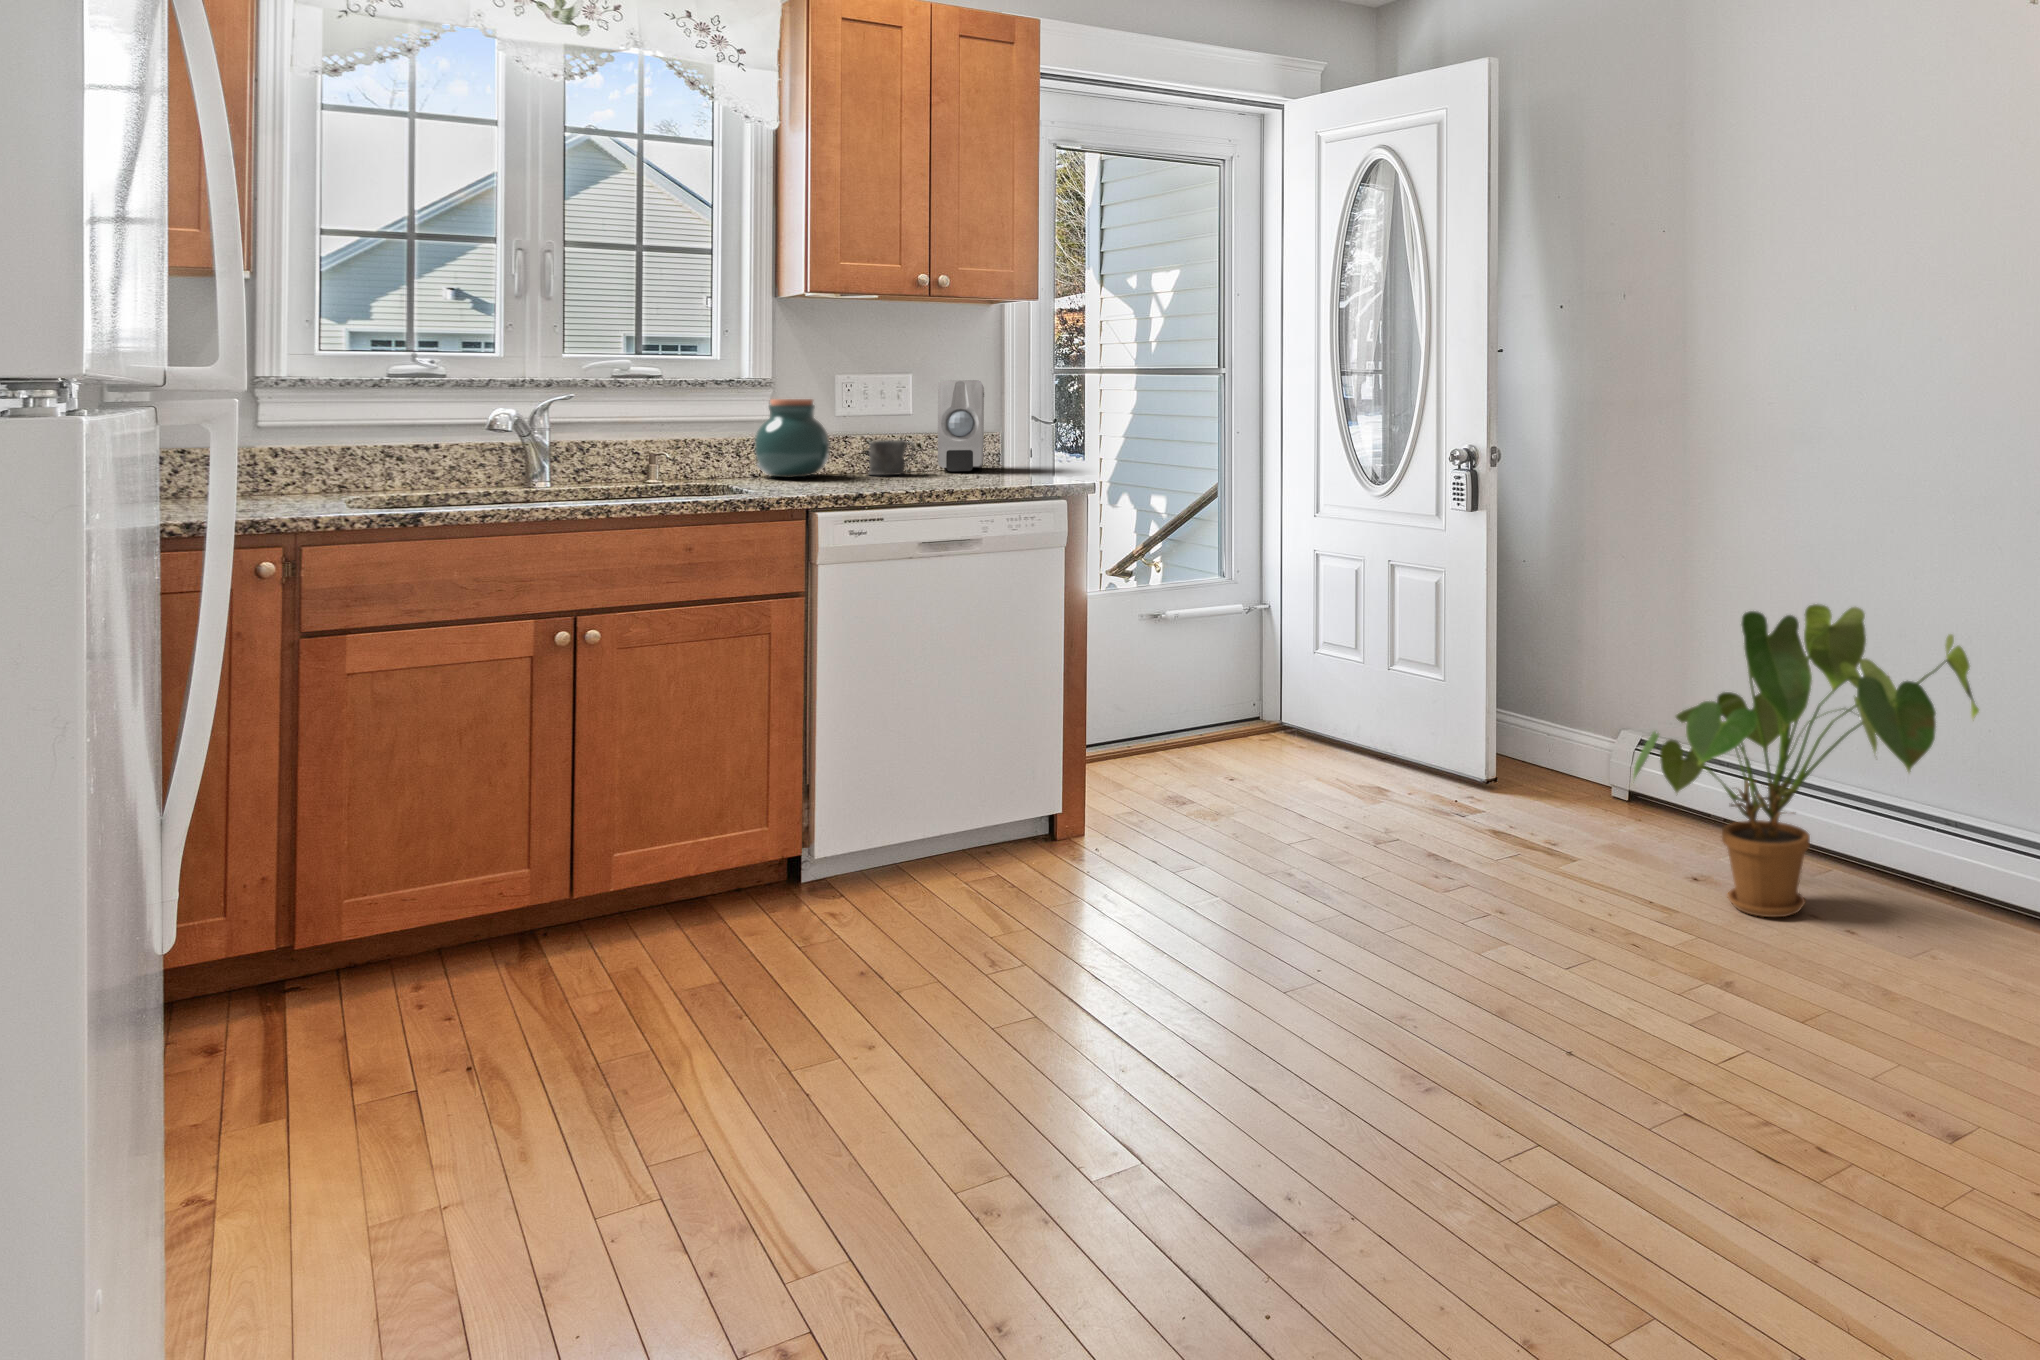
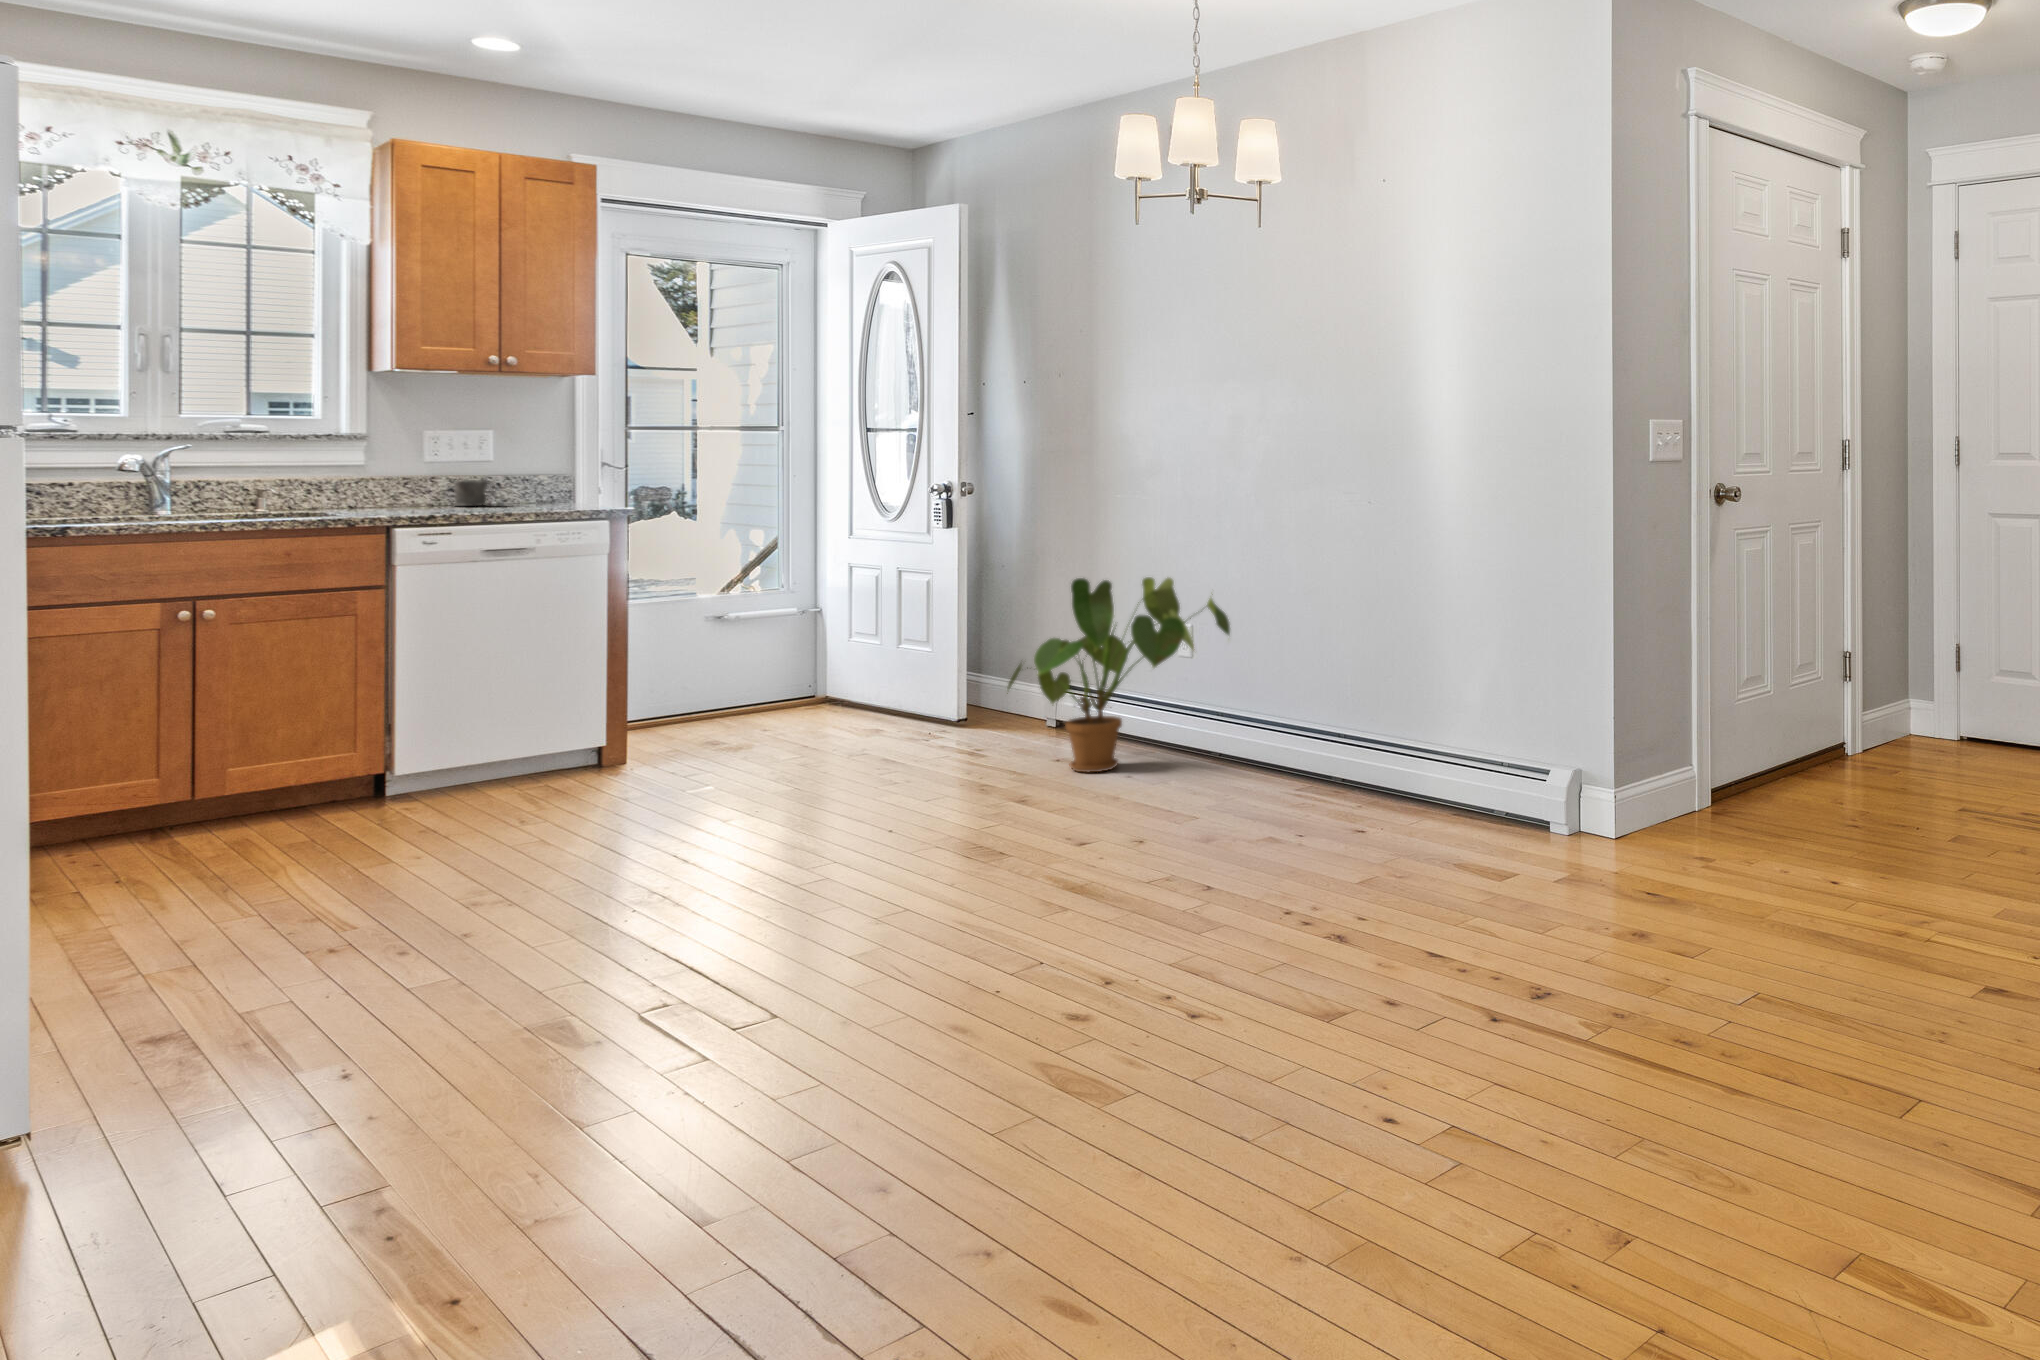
soap dispenser: present [938,380,984,471] -> none [516,435,559,503]
jar: present [755,399,830,477] -> none [352,449,419,508]

